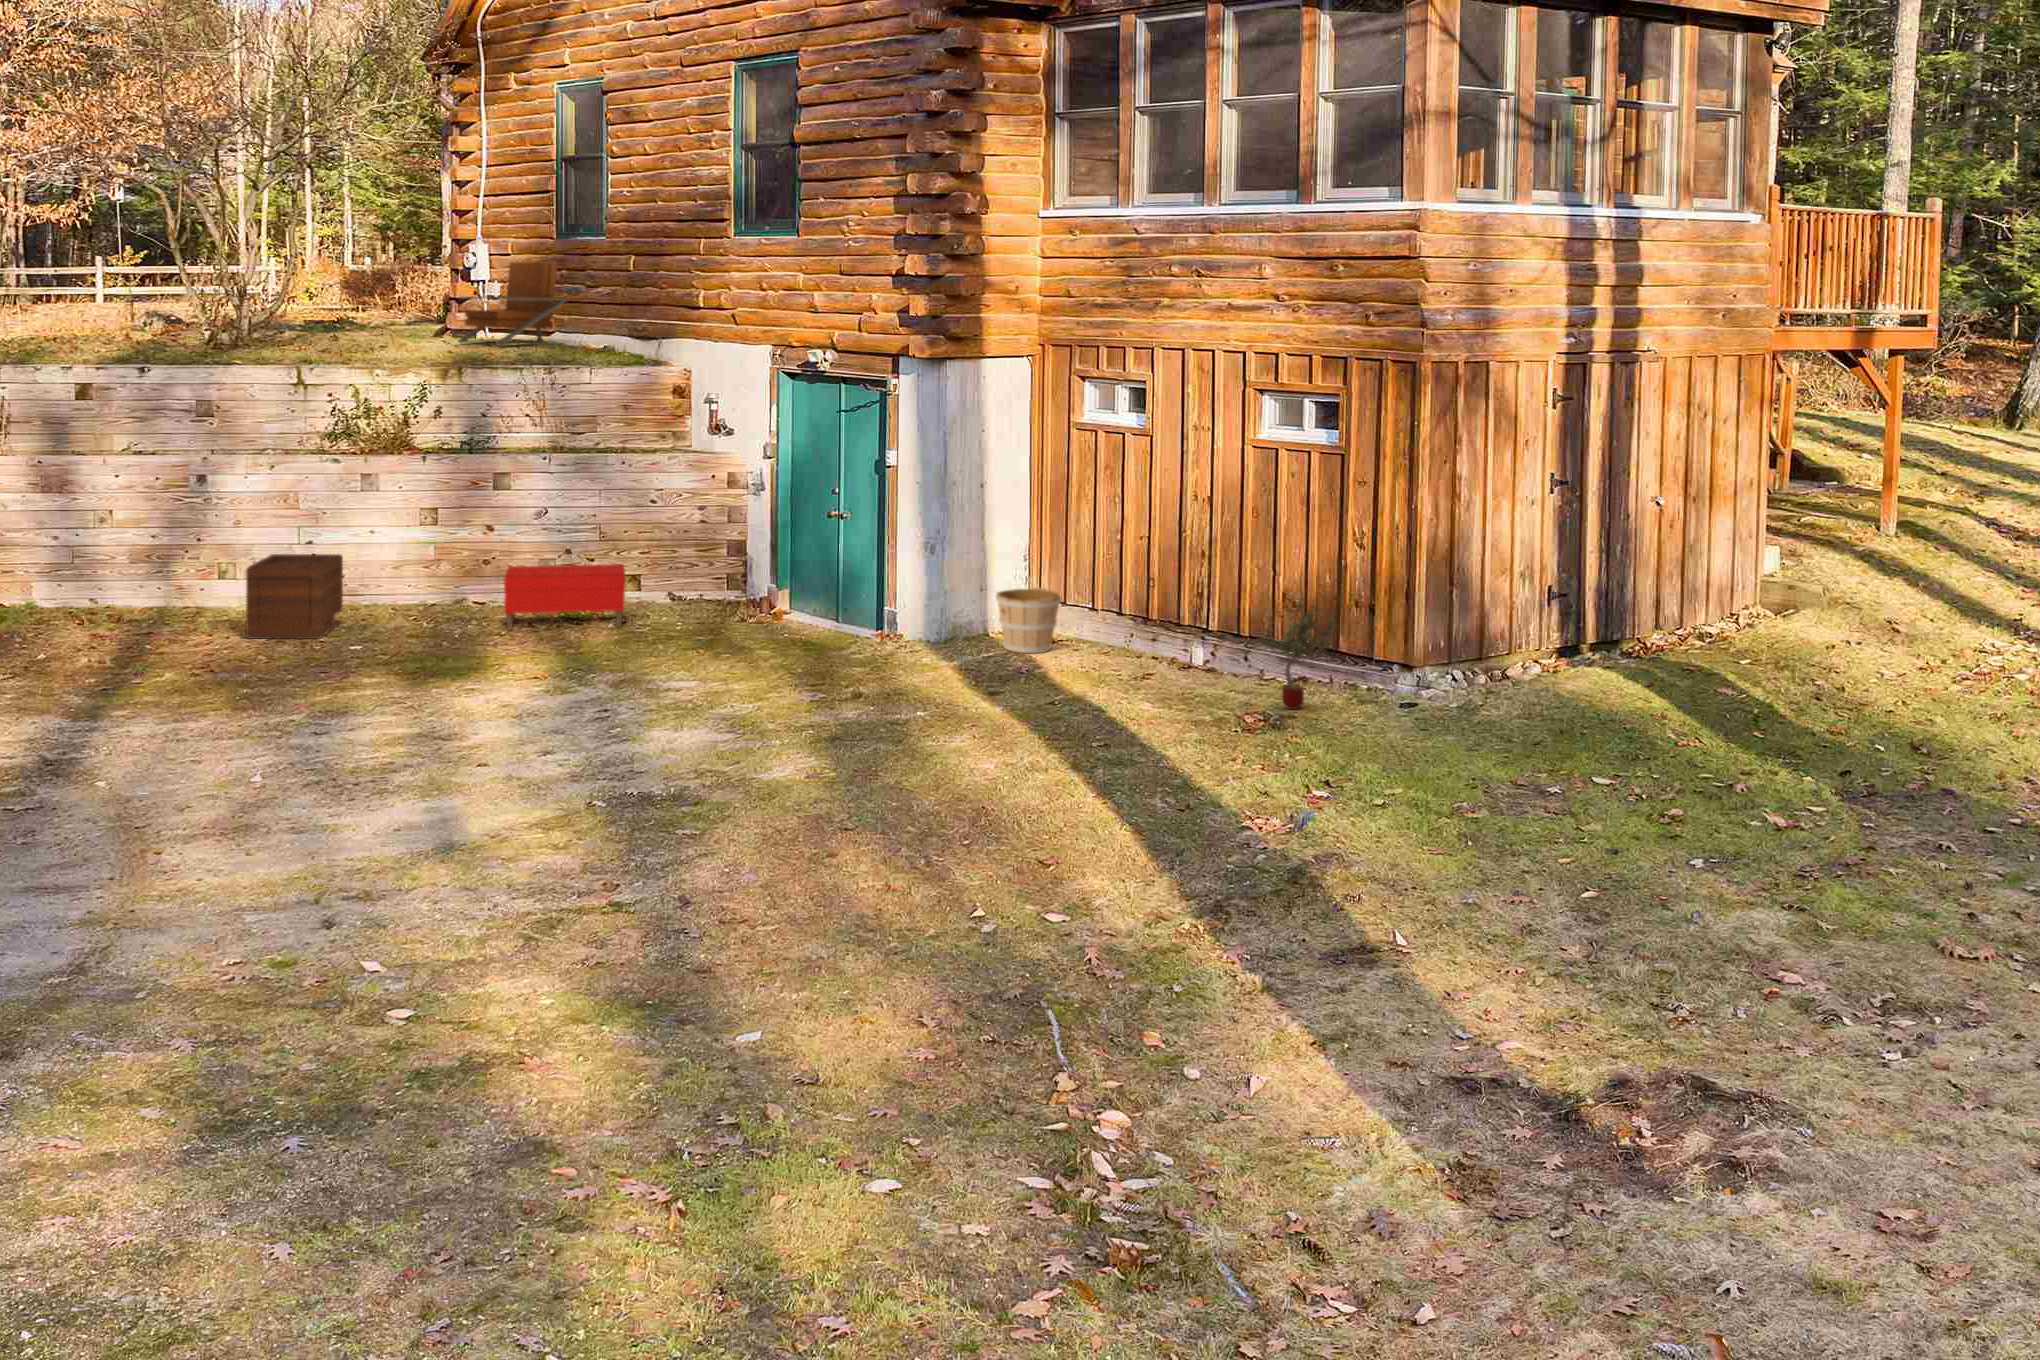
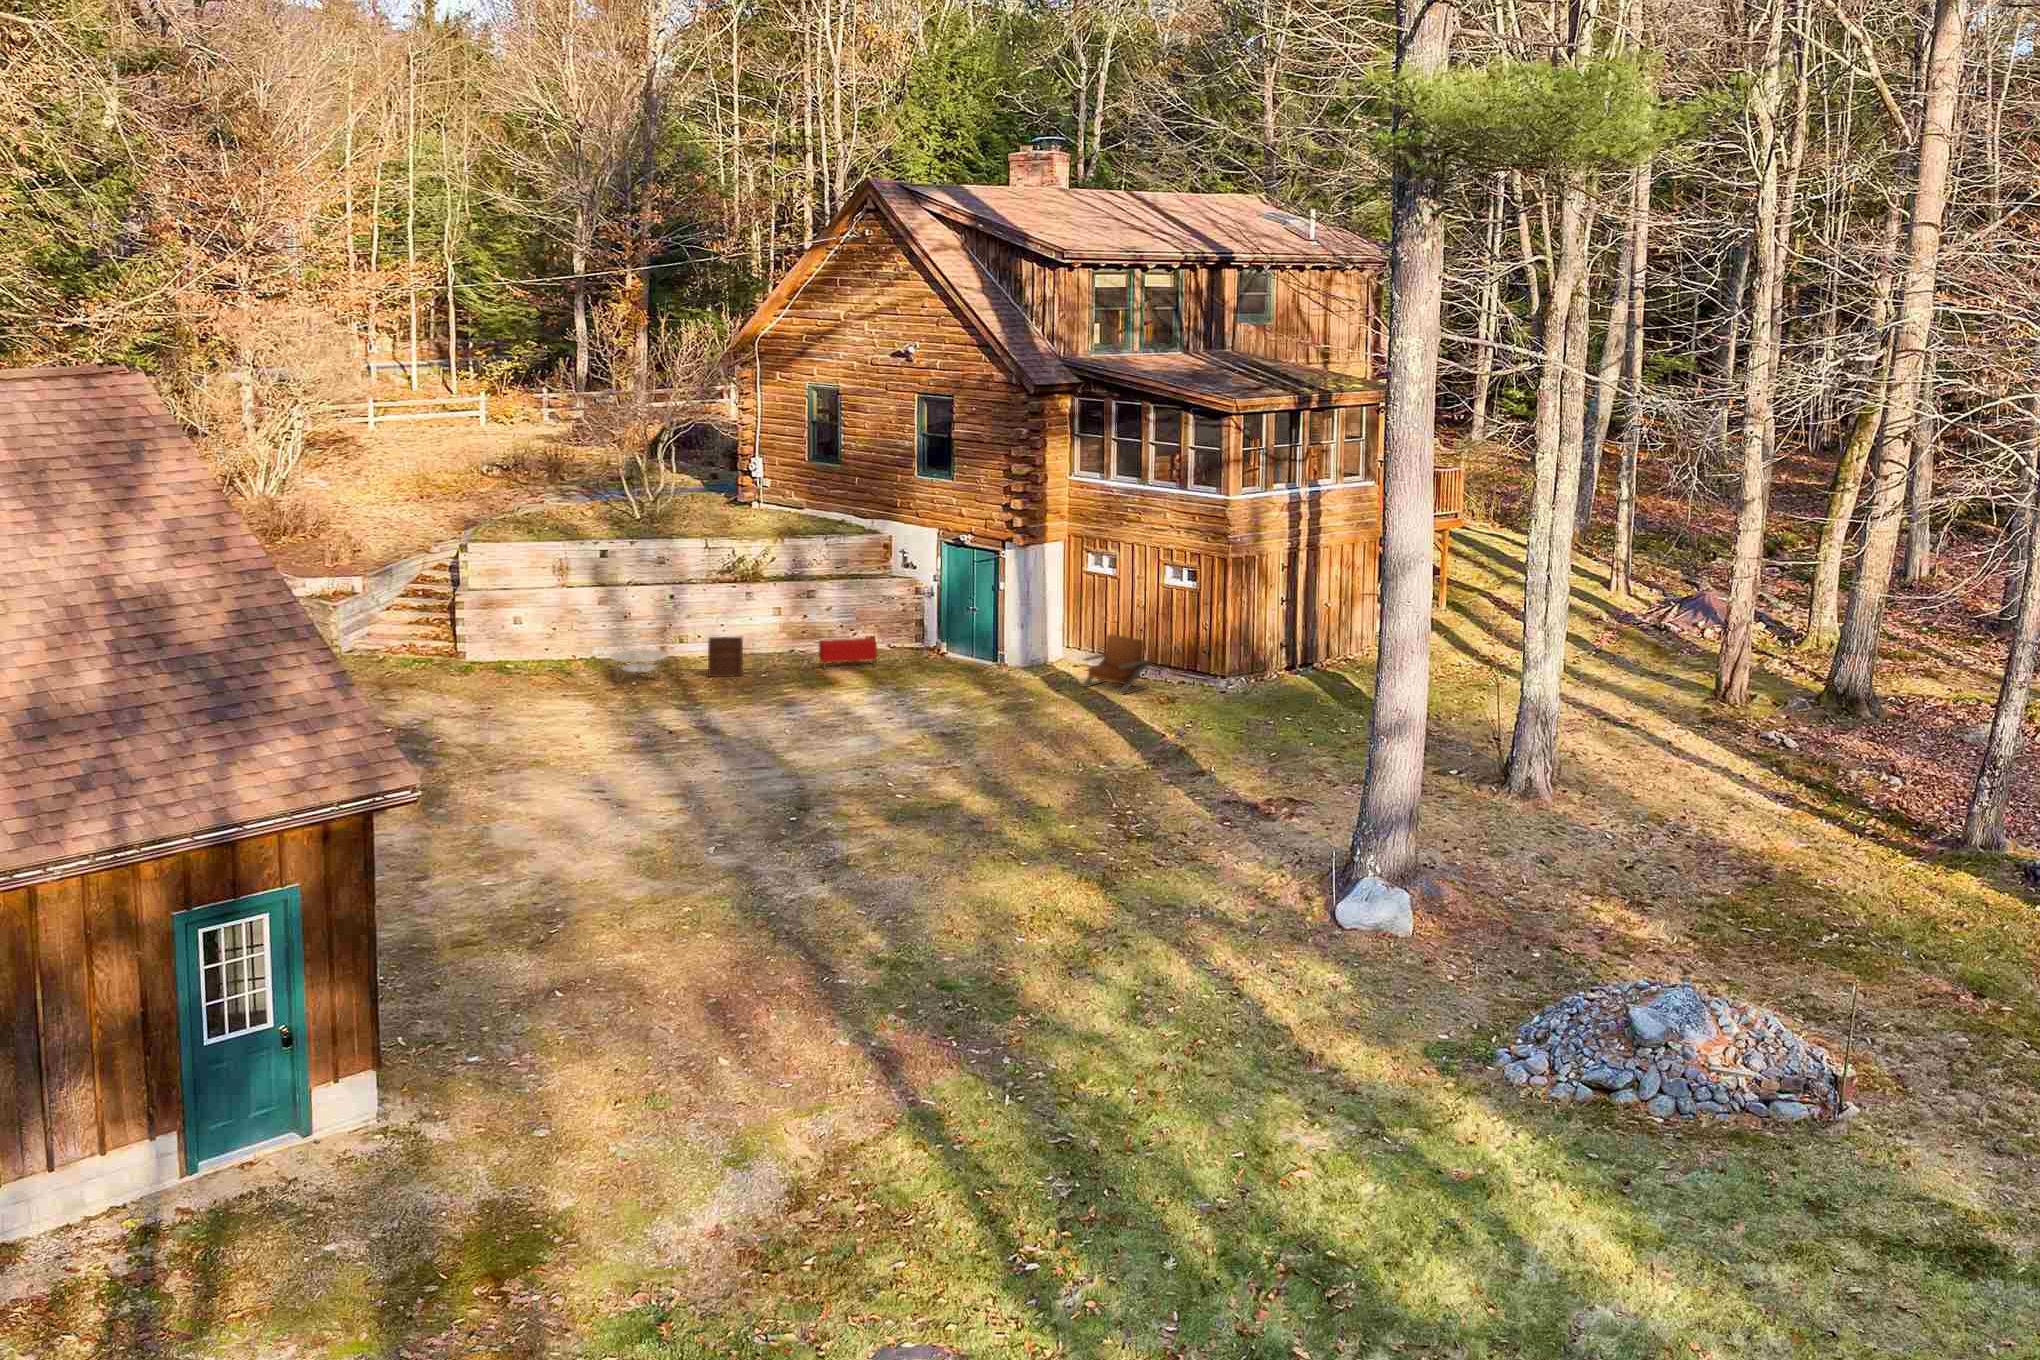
lounge chair: present [458,262,568,346] -> present [1082,635,1150,695]
round table: none [32,577,170,645] -> present [610,649,668,682]
wooden bucket: present [996,588,1061,653] -> none [1049,645,1079,675]
potted tree: present [1257,597,1335,709] -> none [1161,650,1193,695]

